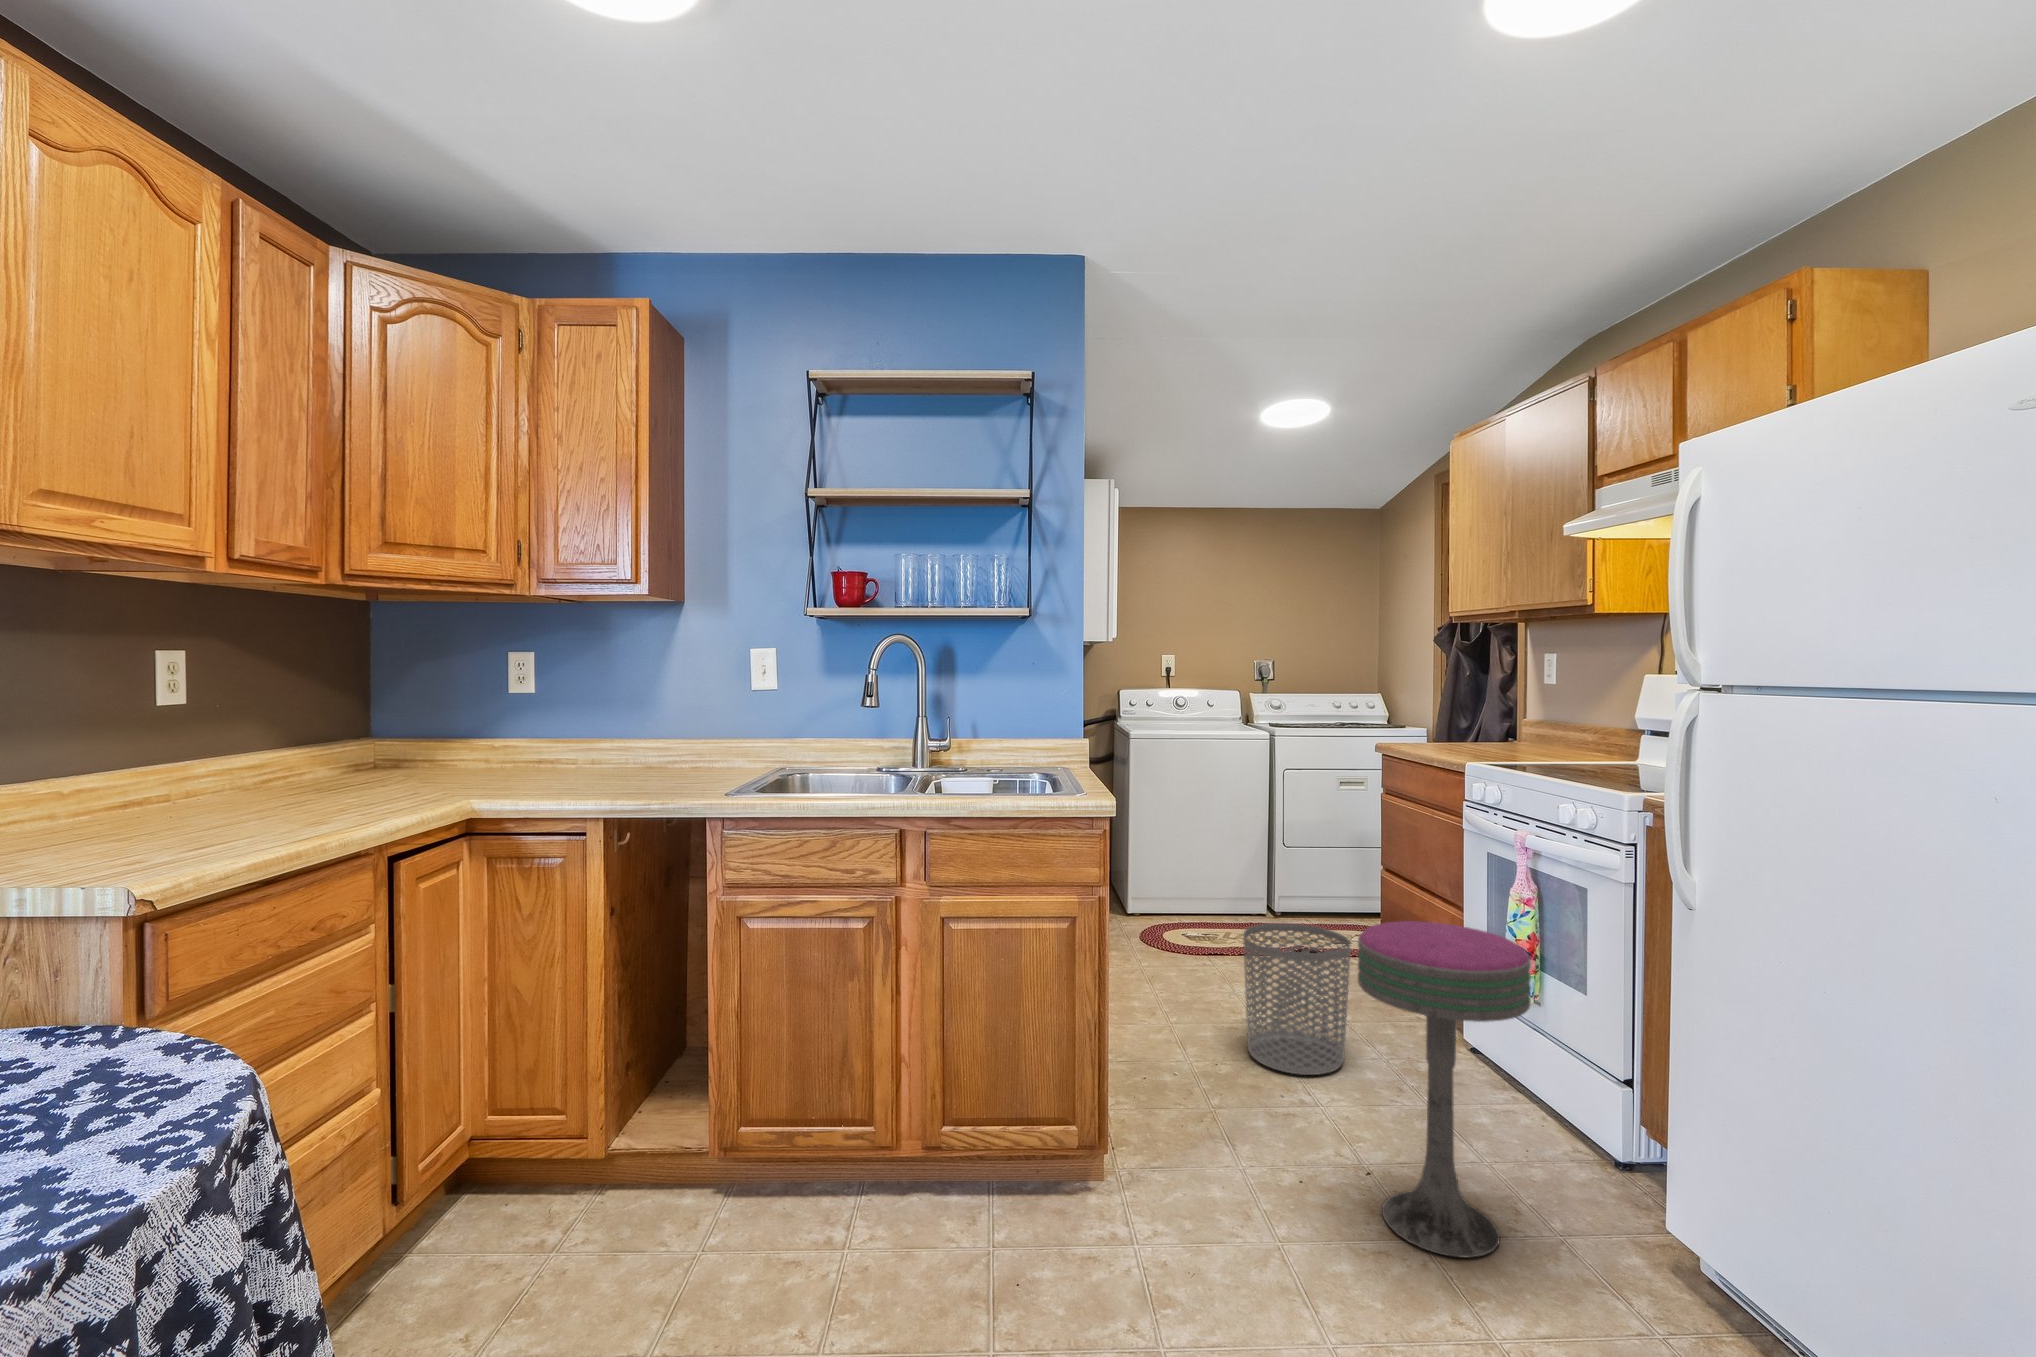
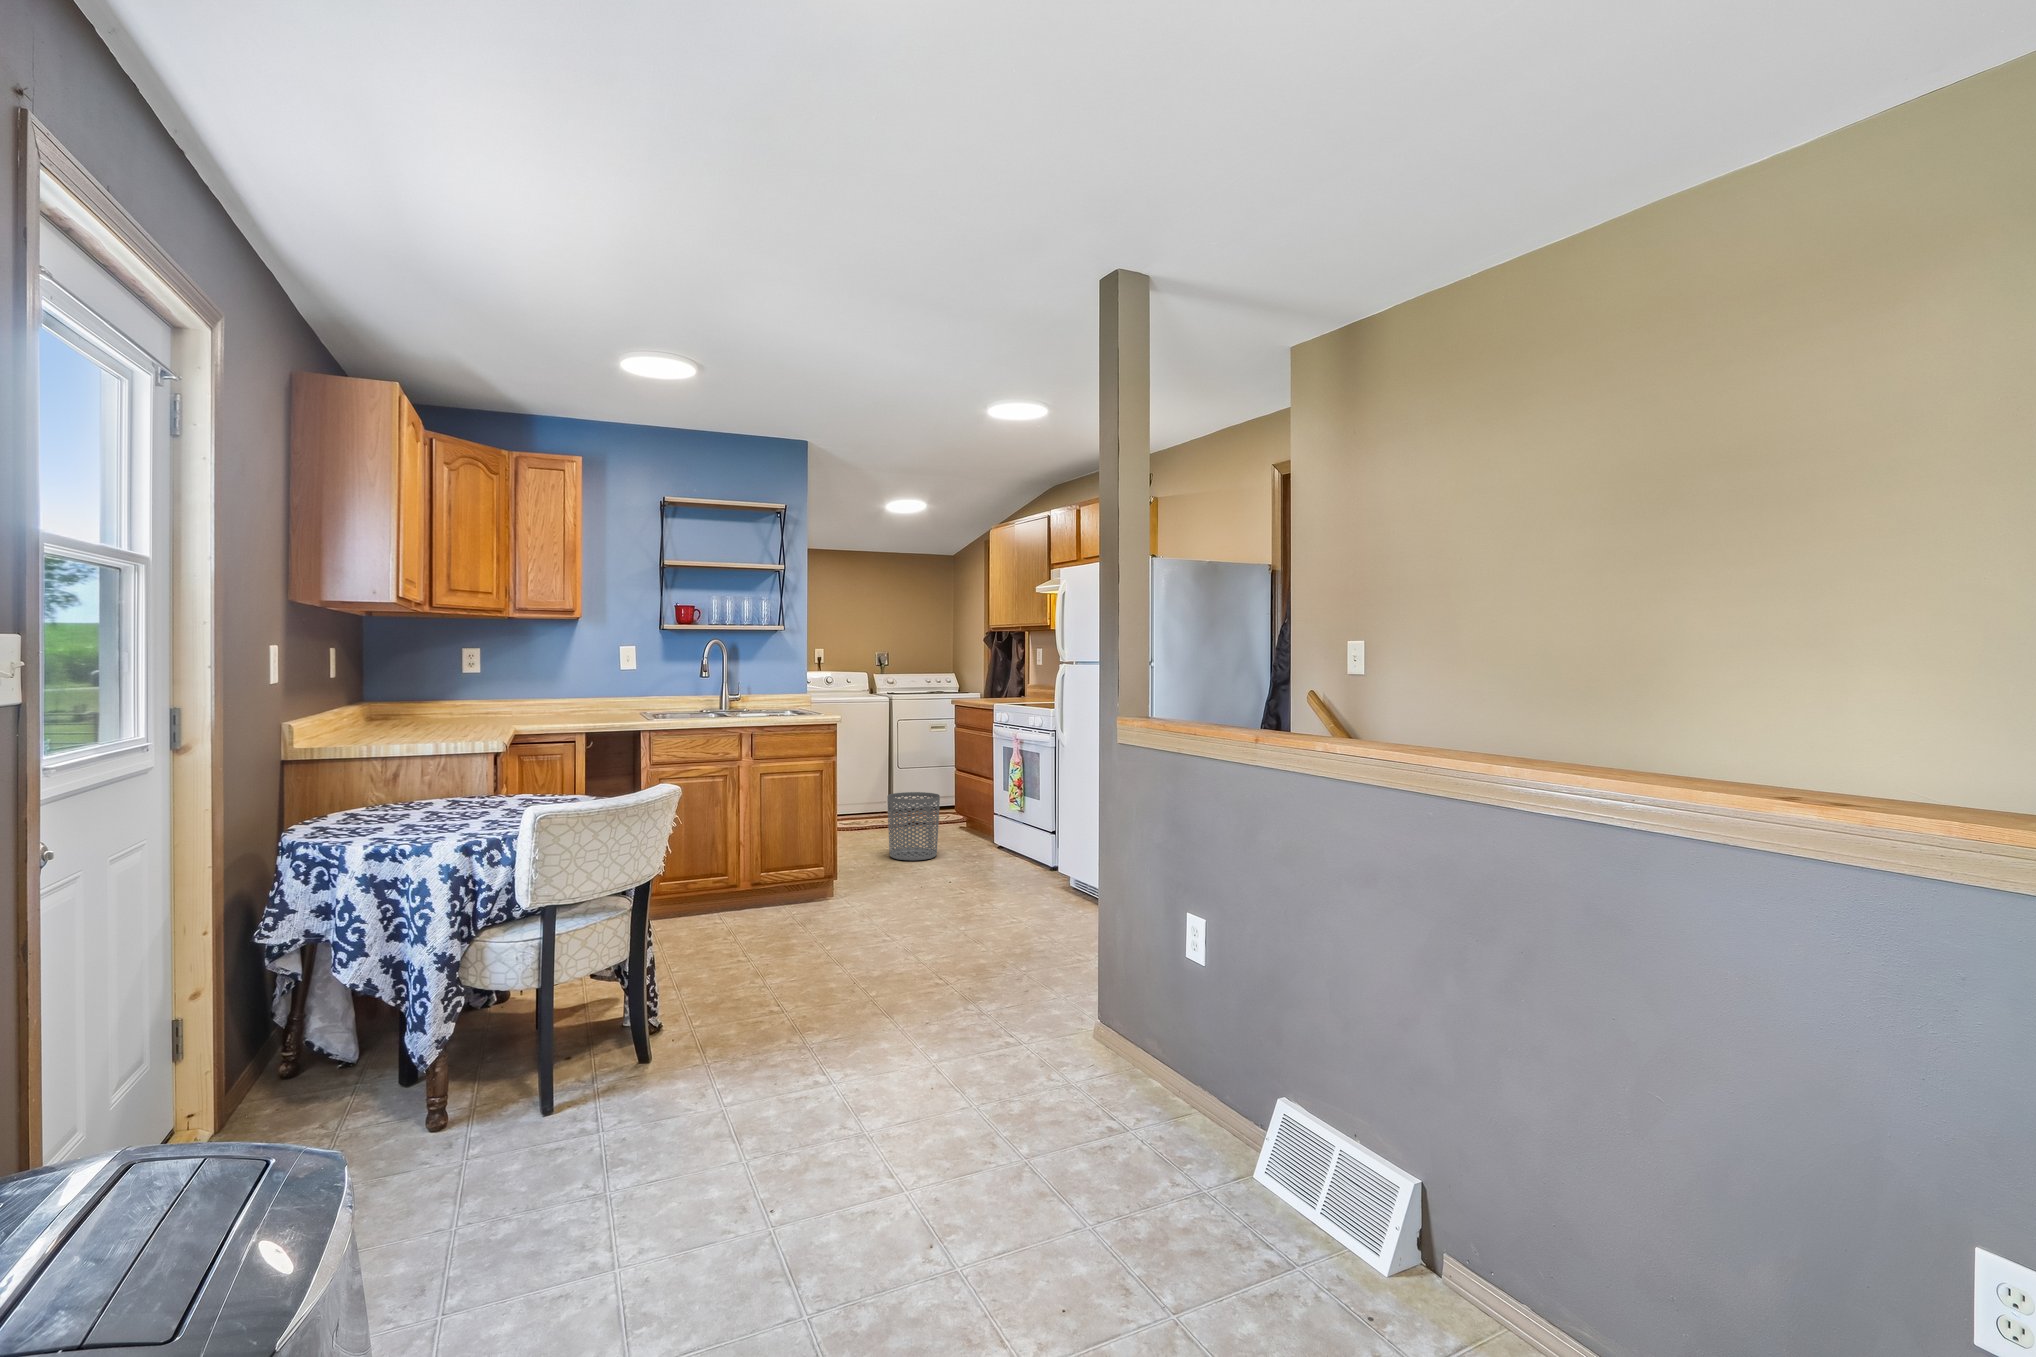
bar stool: present [1358,921,1531,1258] -> none [943,768,1007,891]

